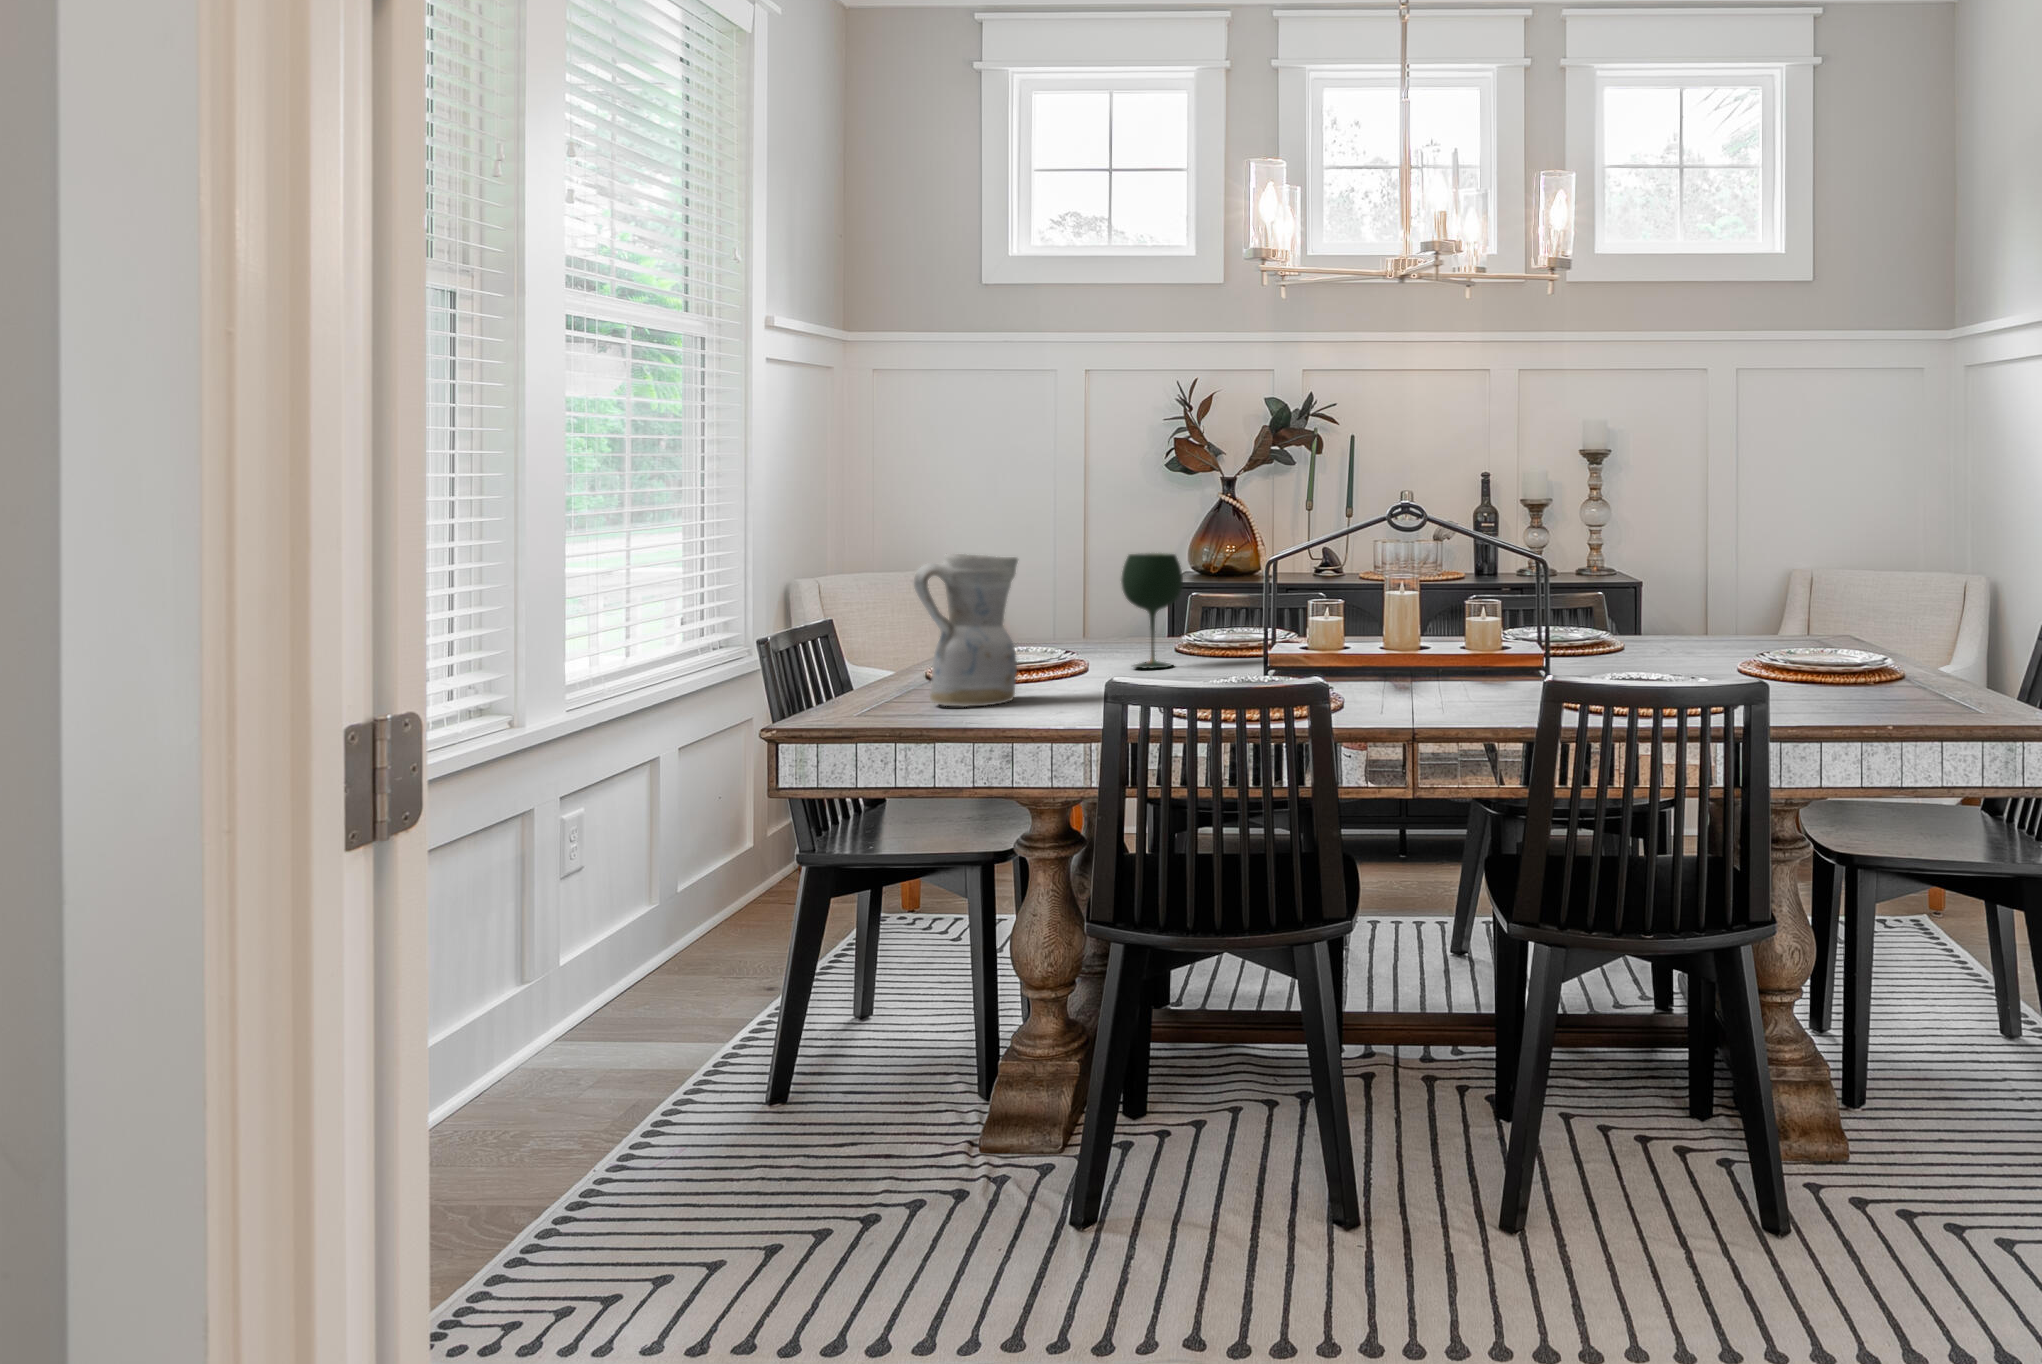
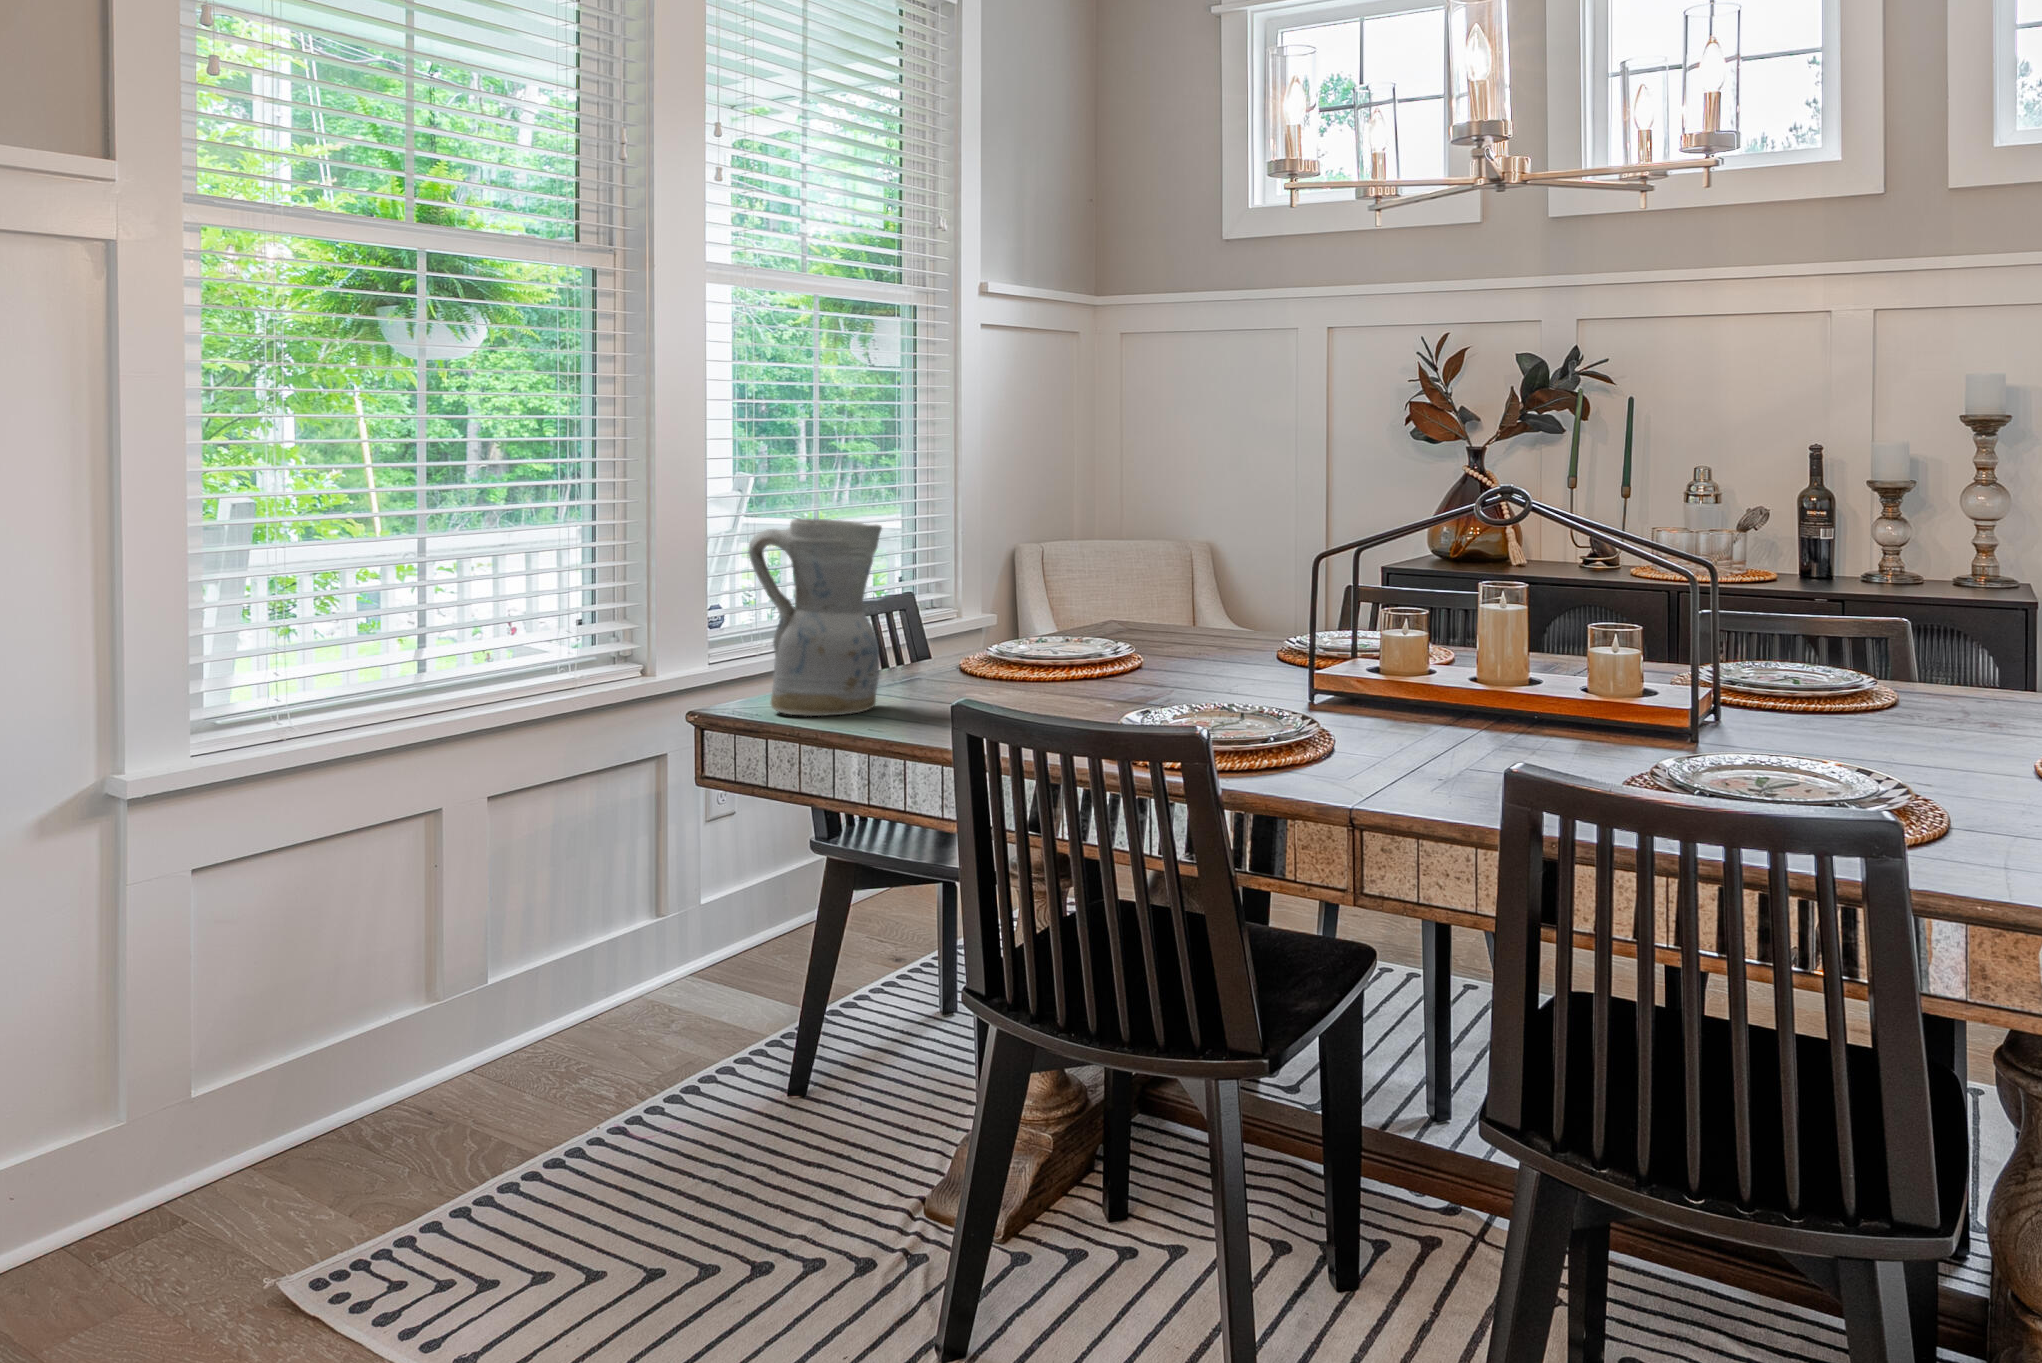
wine glass: present [1121,553,1183,669] -> none [1098,529,1178,681]

